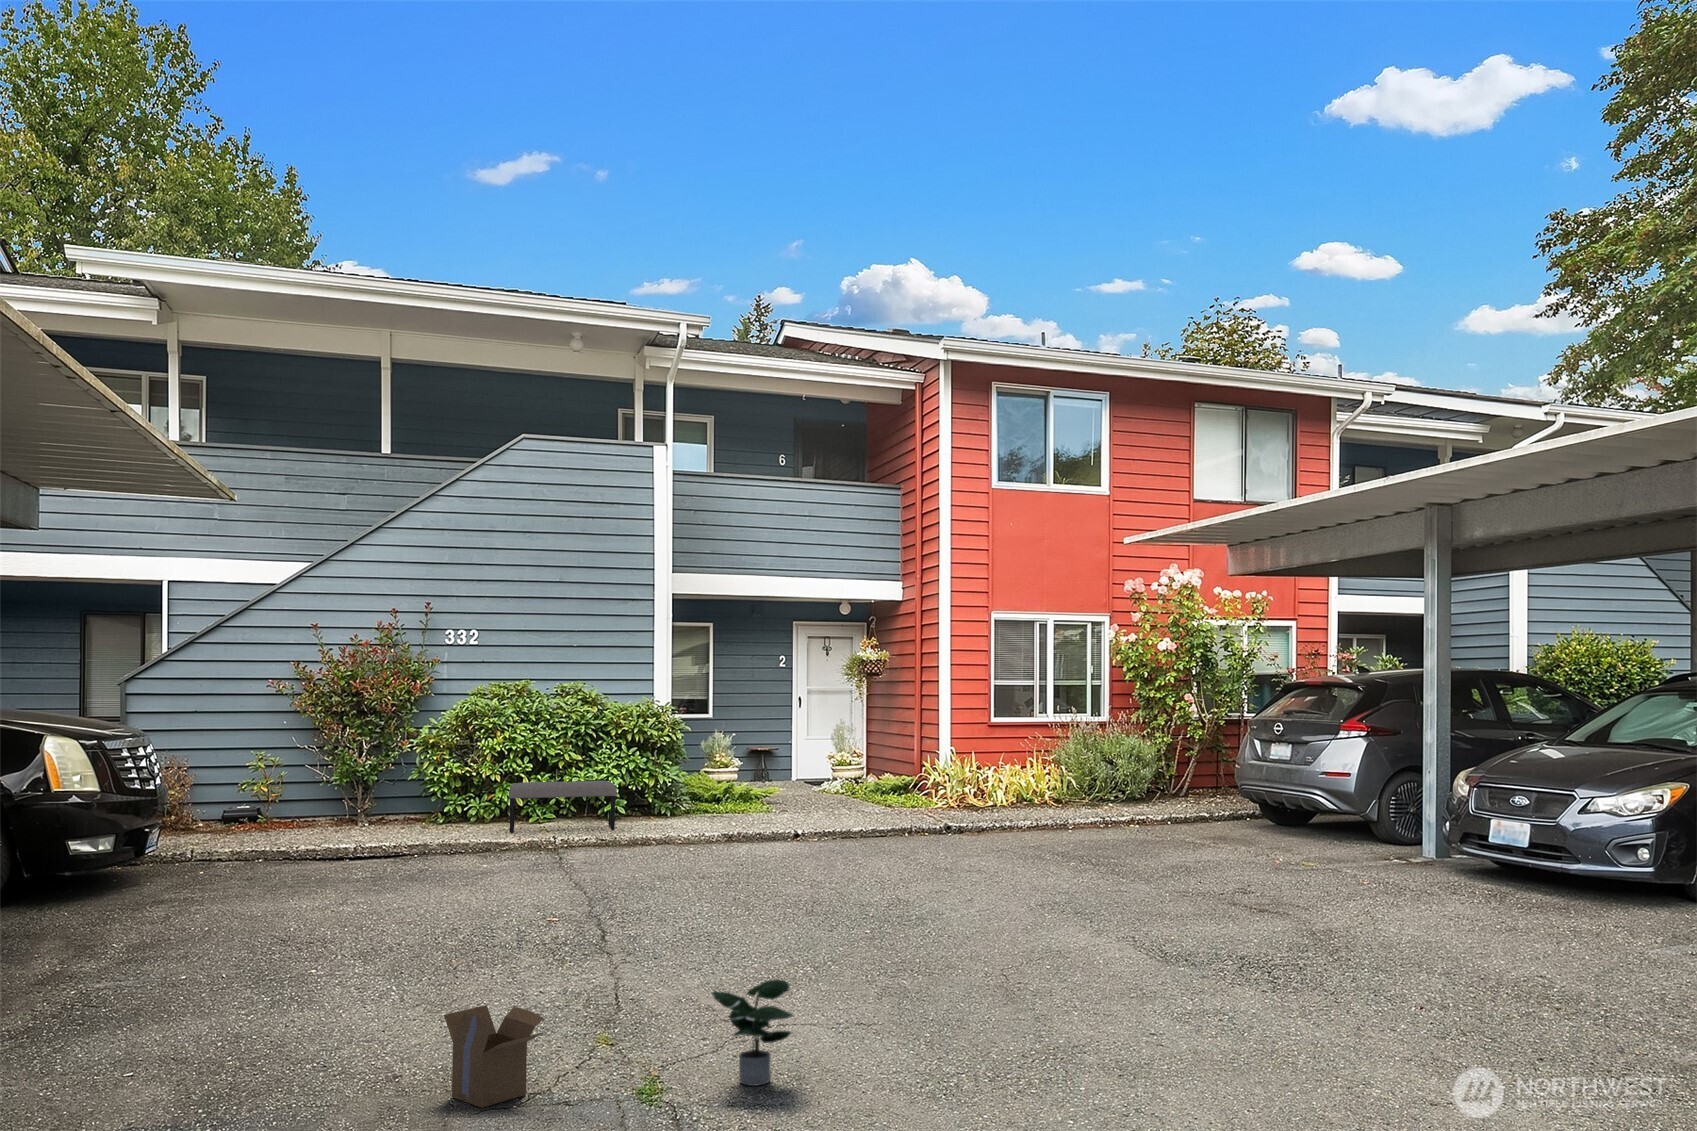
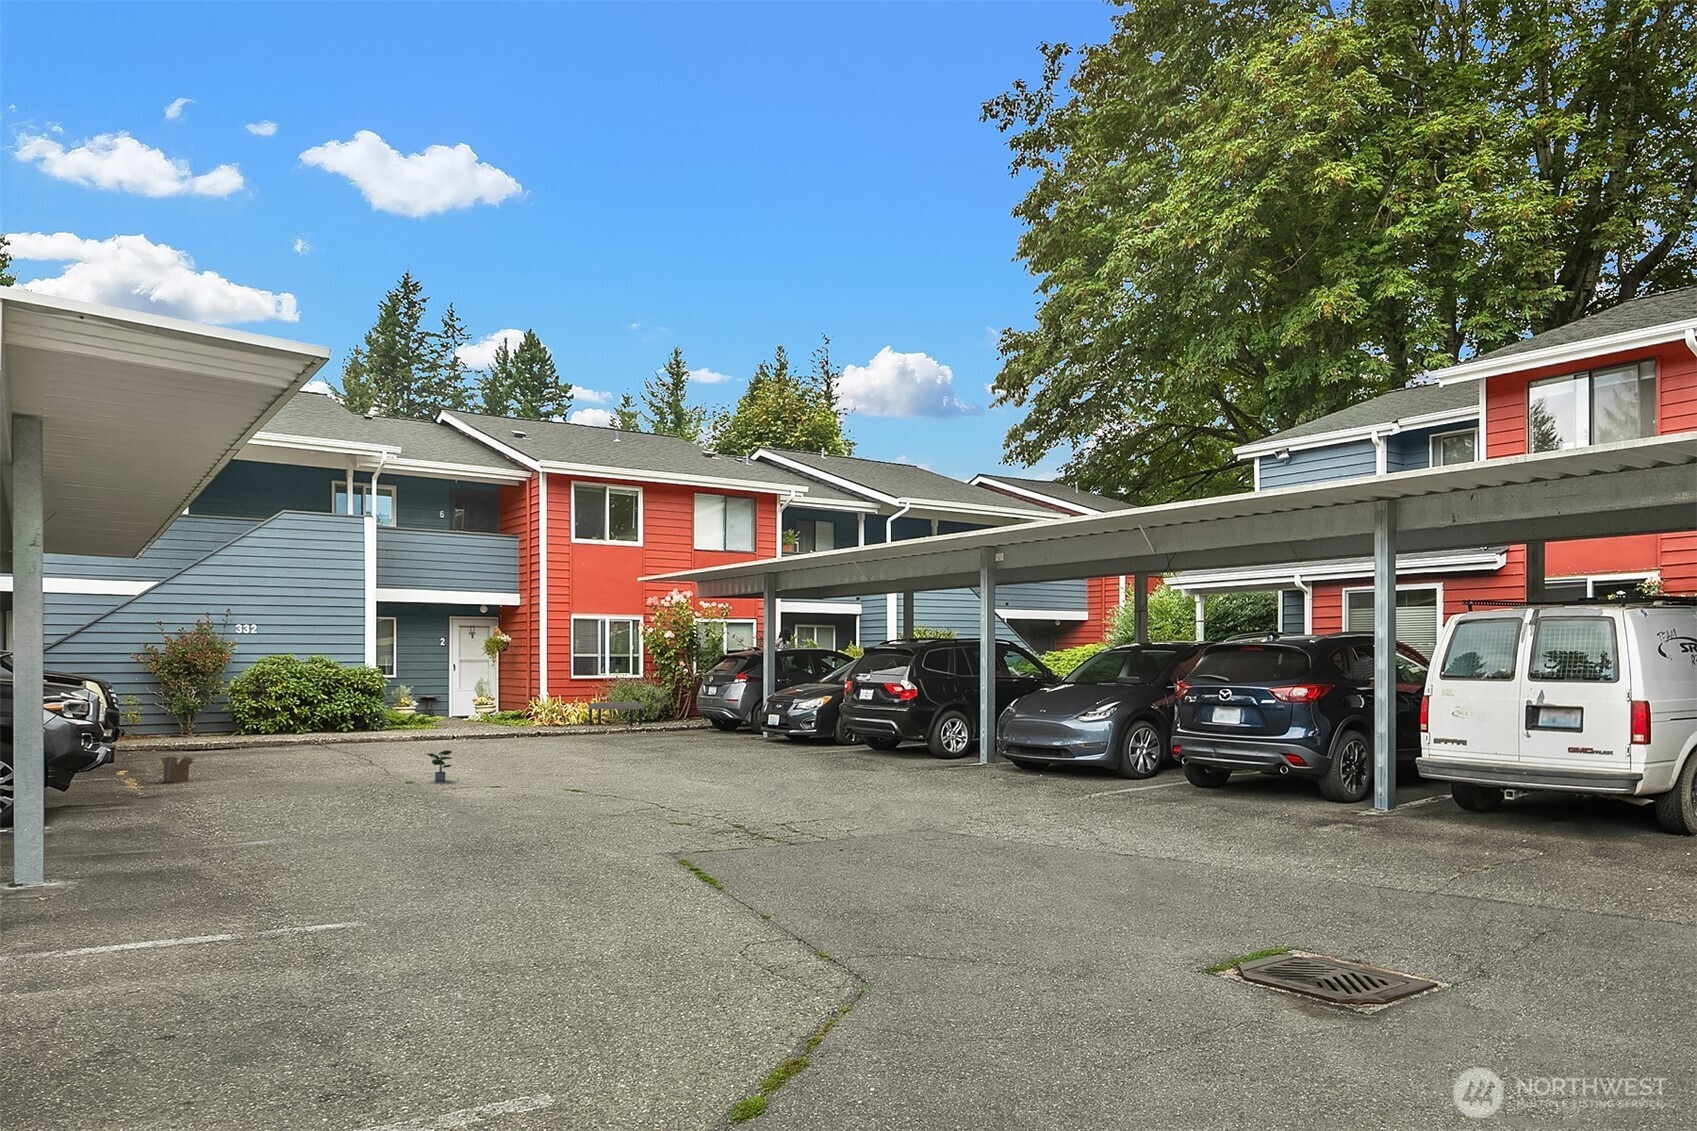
bench: present [509,781,617,833] -> present [588,702,643,726]
cardboard box: present [444,1005,544,1108] -> present [161,757,194,782]

